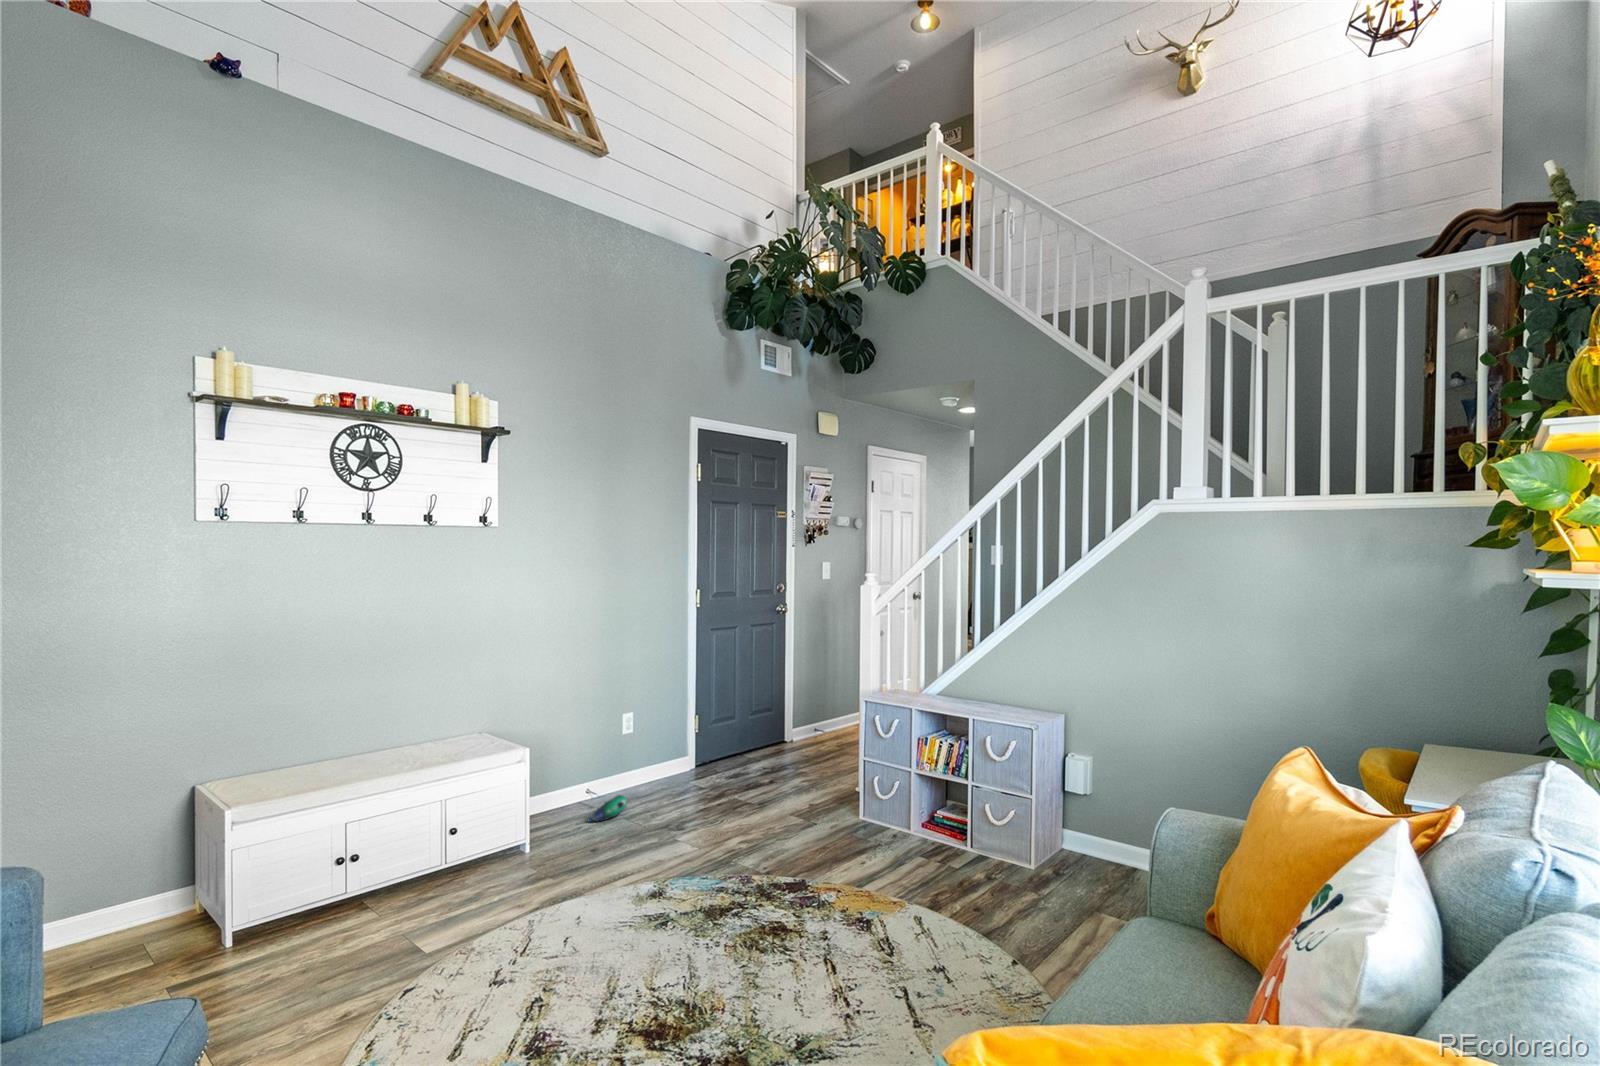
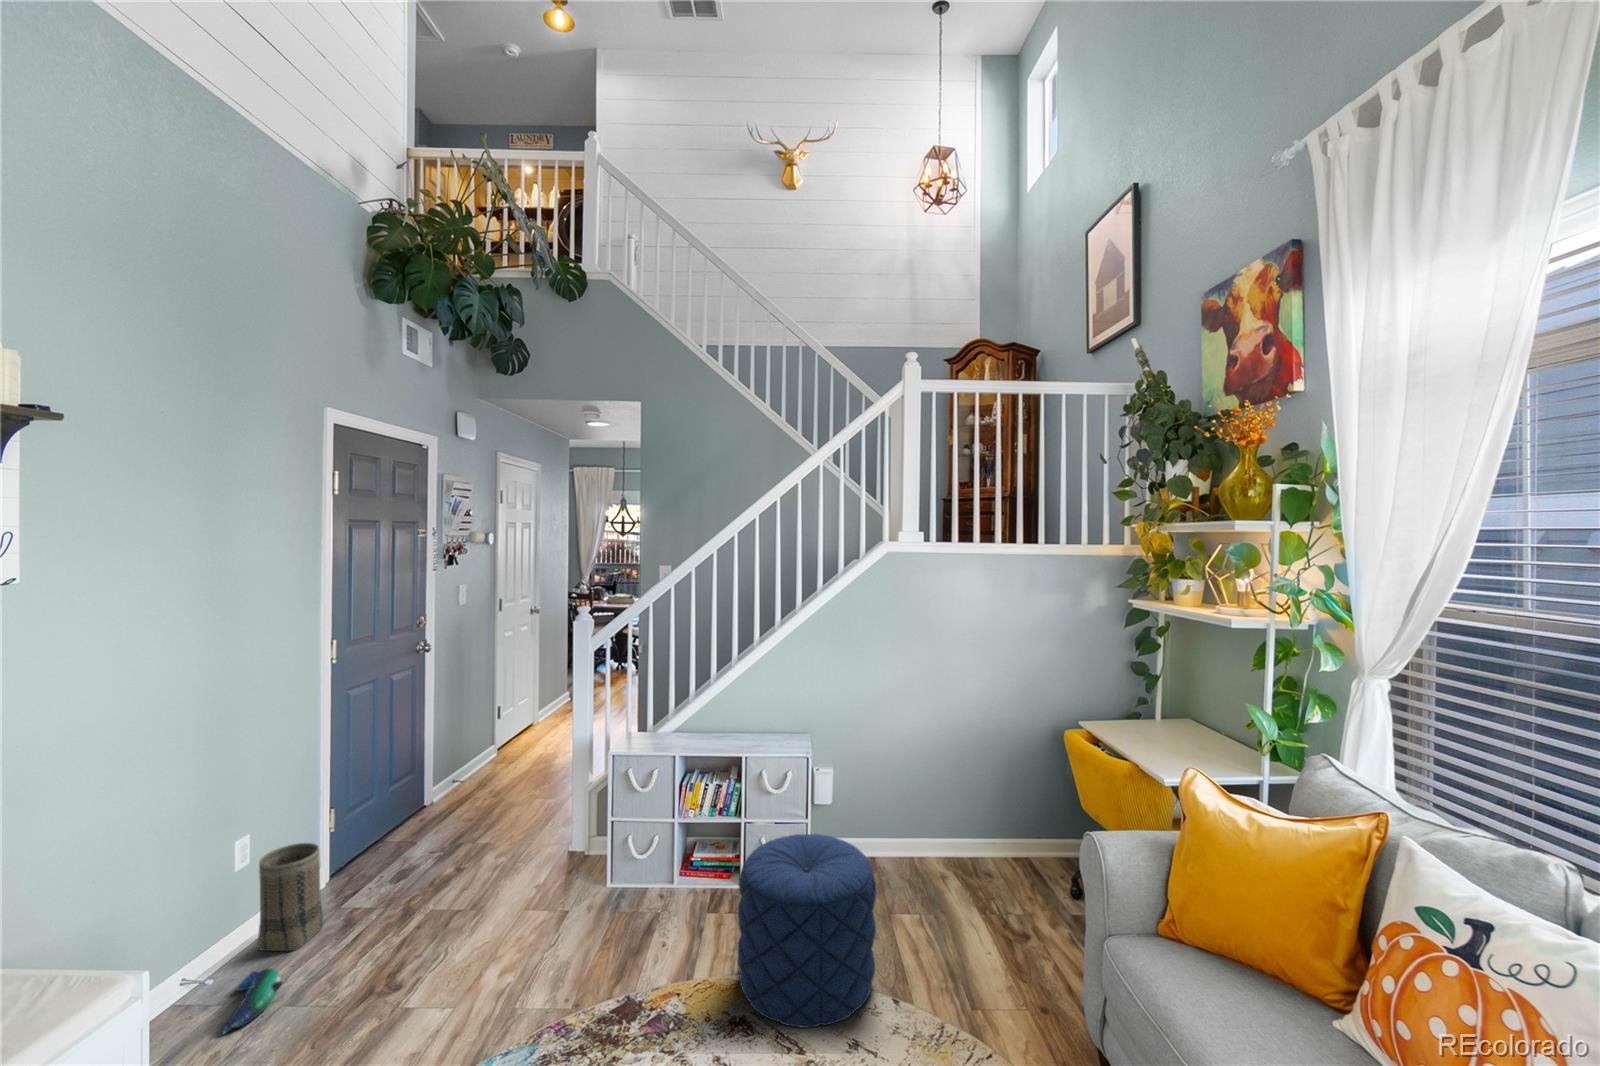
basket: none [634,726,672,797] -> present [258,843,324,951]
pouf: none [880,781,1019,953] -> present [738,834,876,1028]

